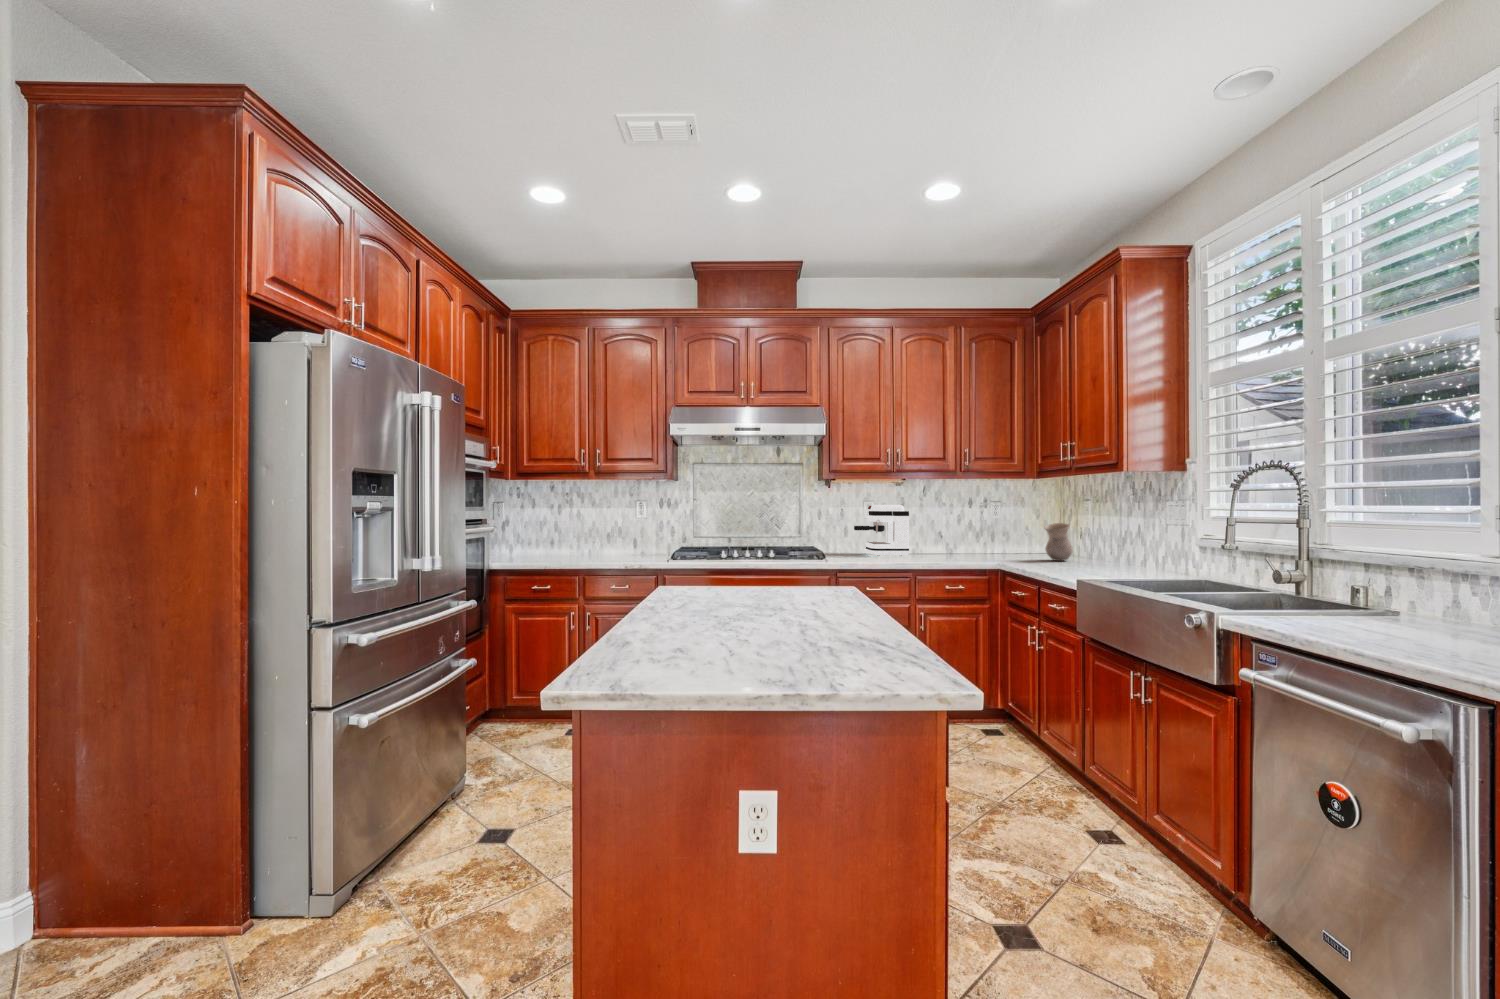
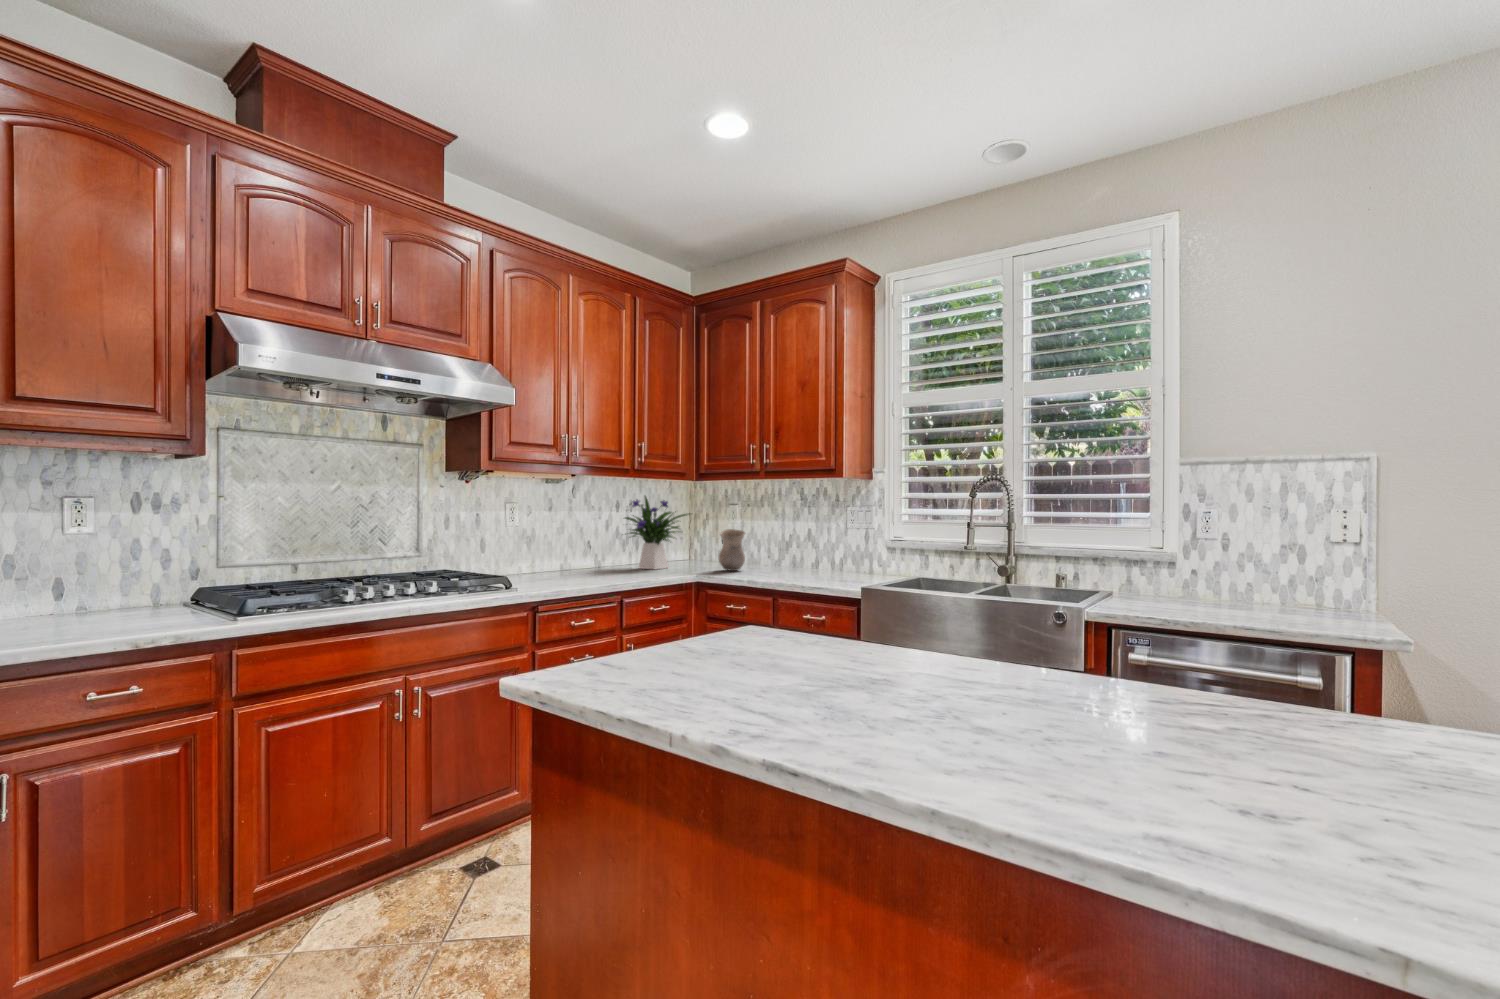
flower arrangement: none [967,493,1028,555] -> present [625,496,687,569]
coffee maker: present [854,505,909,556] -> none [495,508,575,581]

